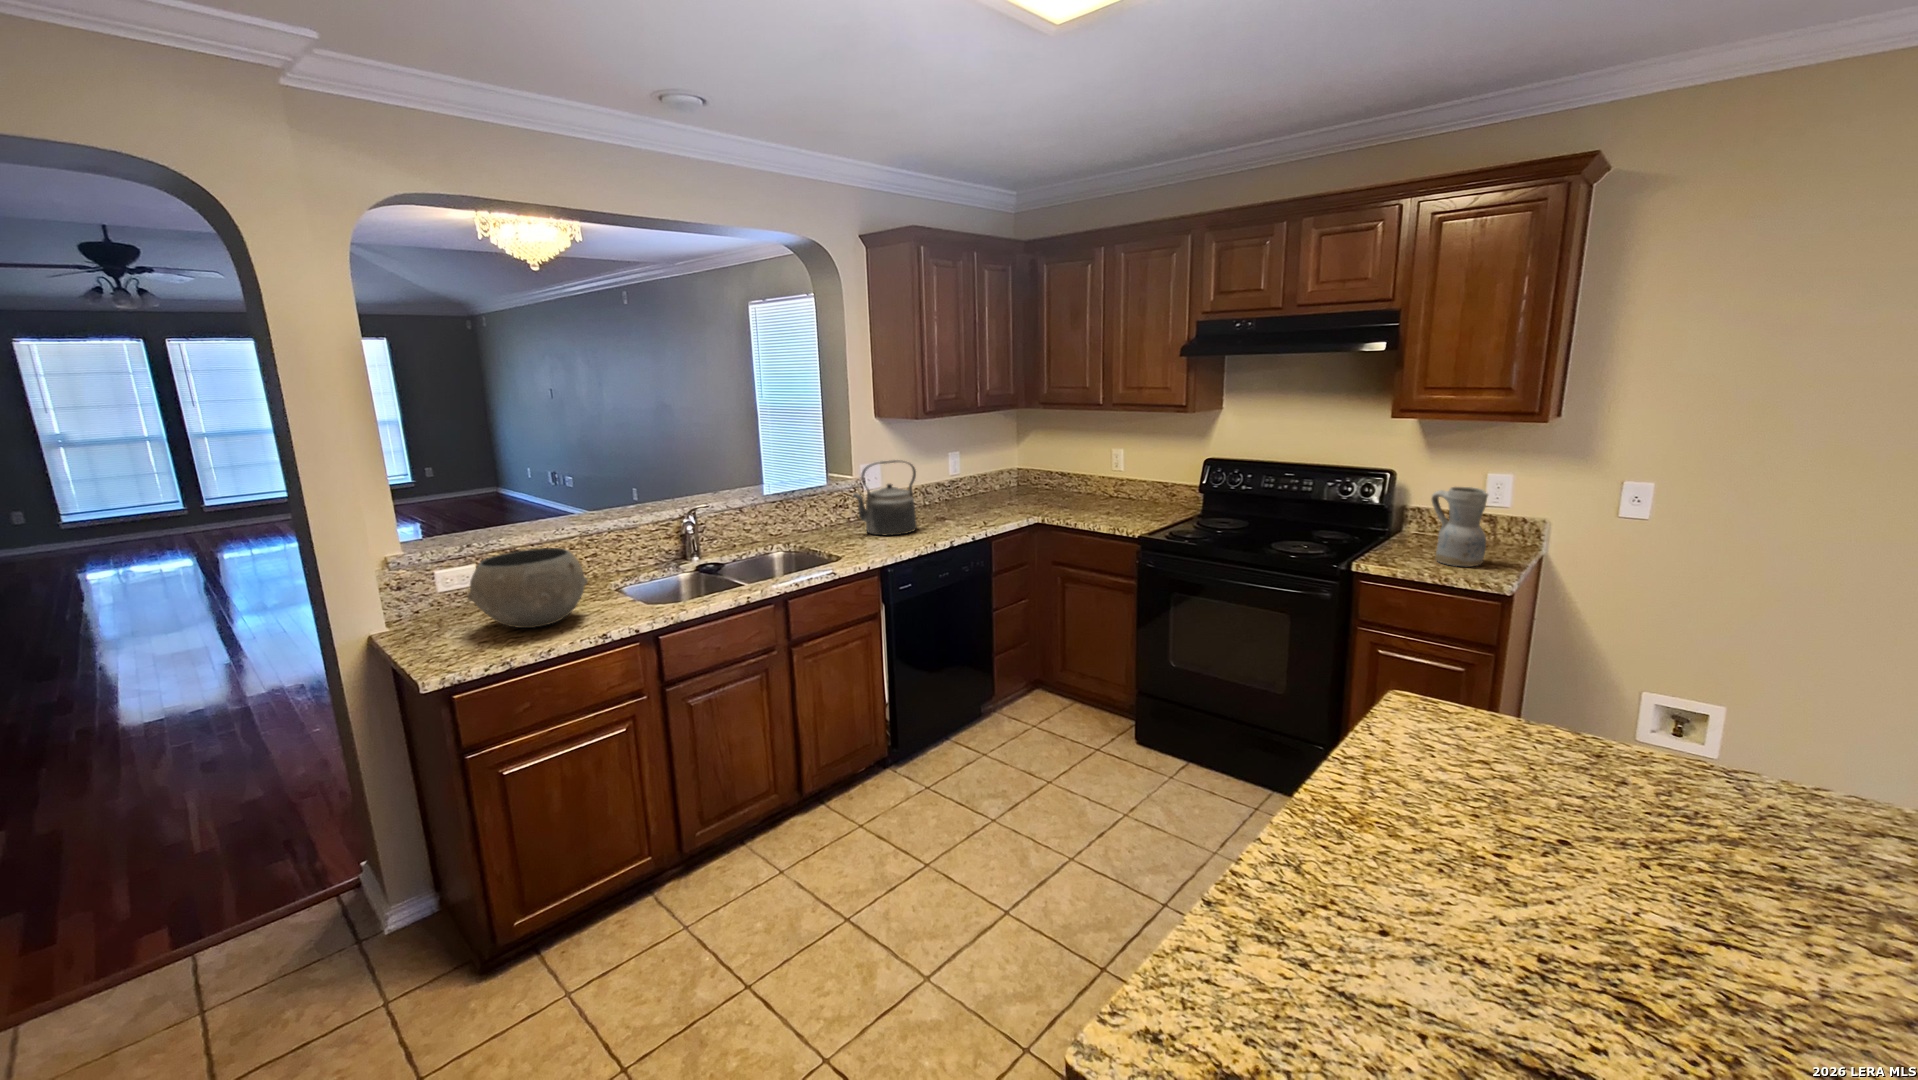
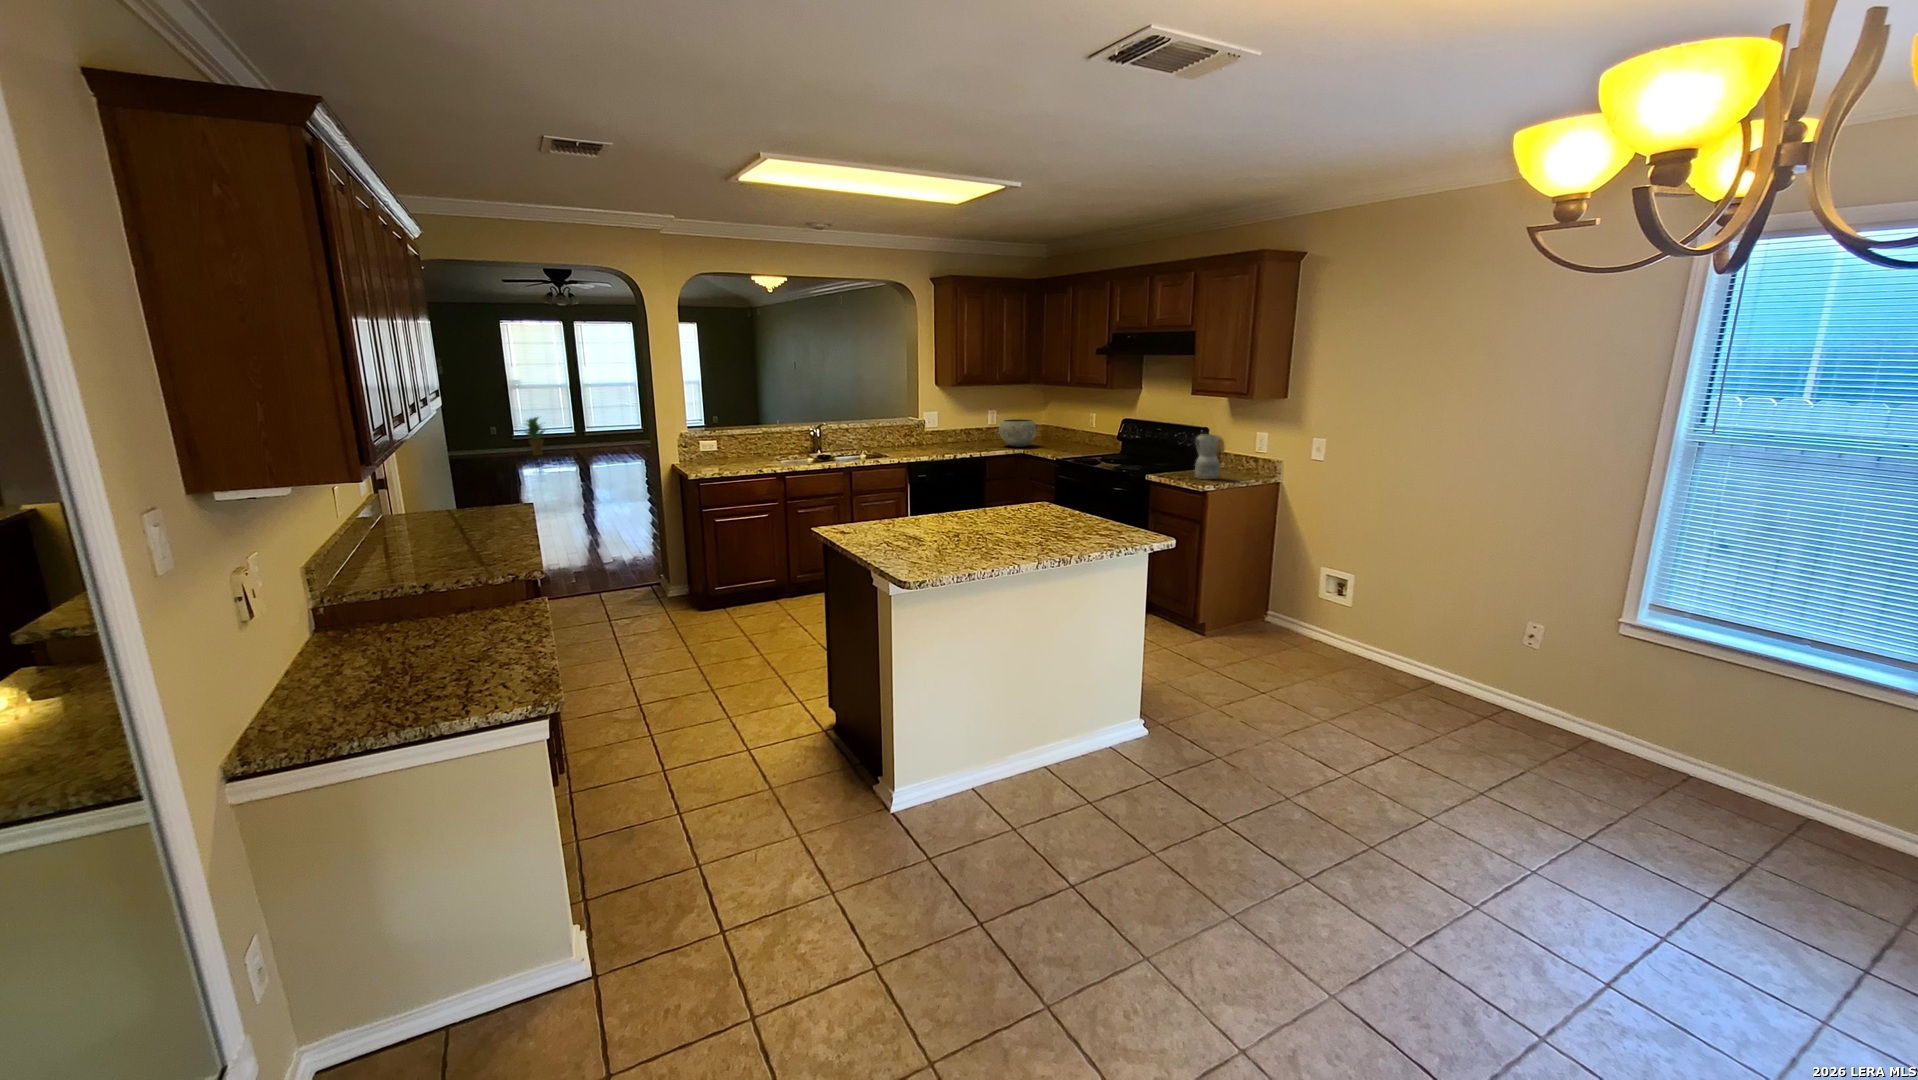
kettle: present [853,460,917,535] -> none [910,409,949,452]
potted plant: none [71,488,139,550] -> present [524,417,545,456]
ceramic bowl: present [468,548,588,628] -> present [998,419,1037,447]

